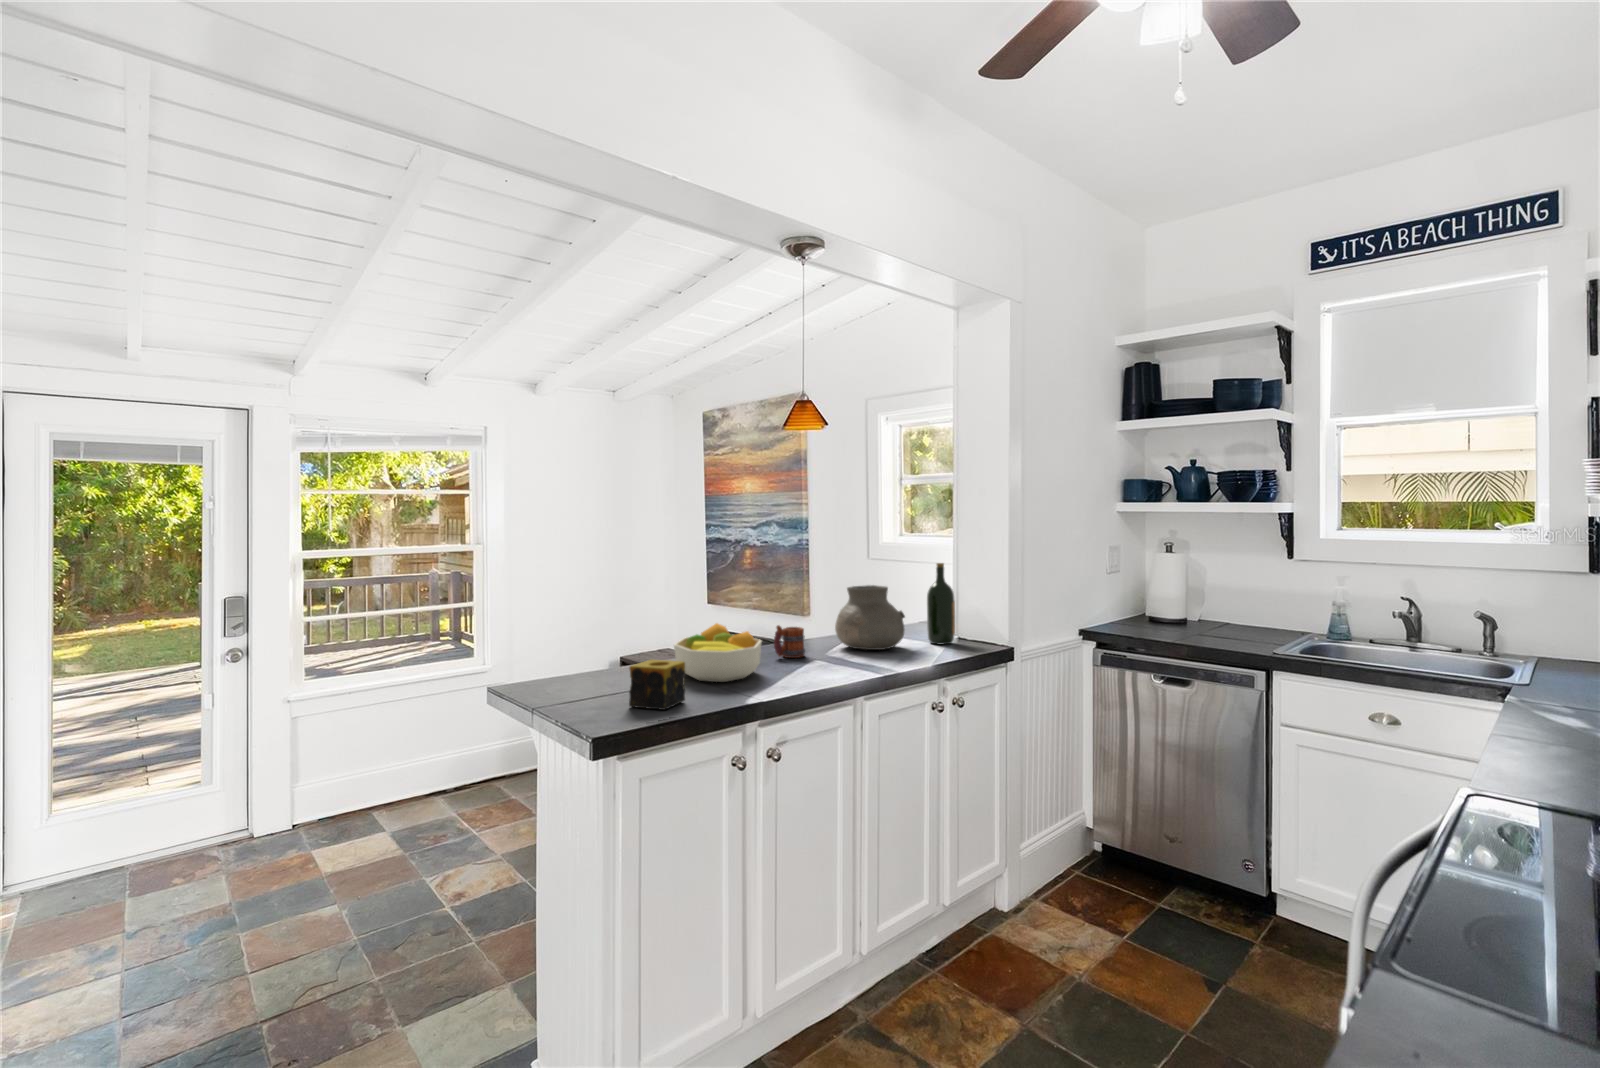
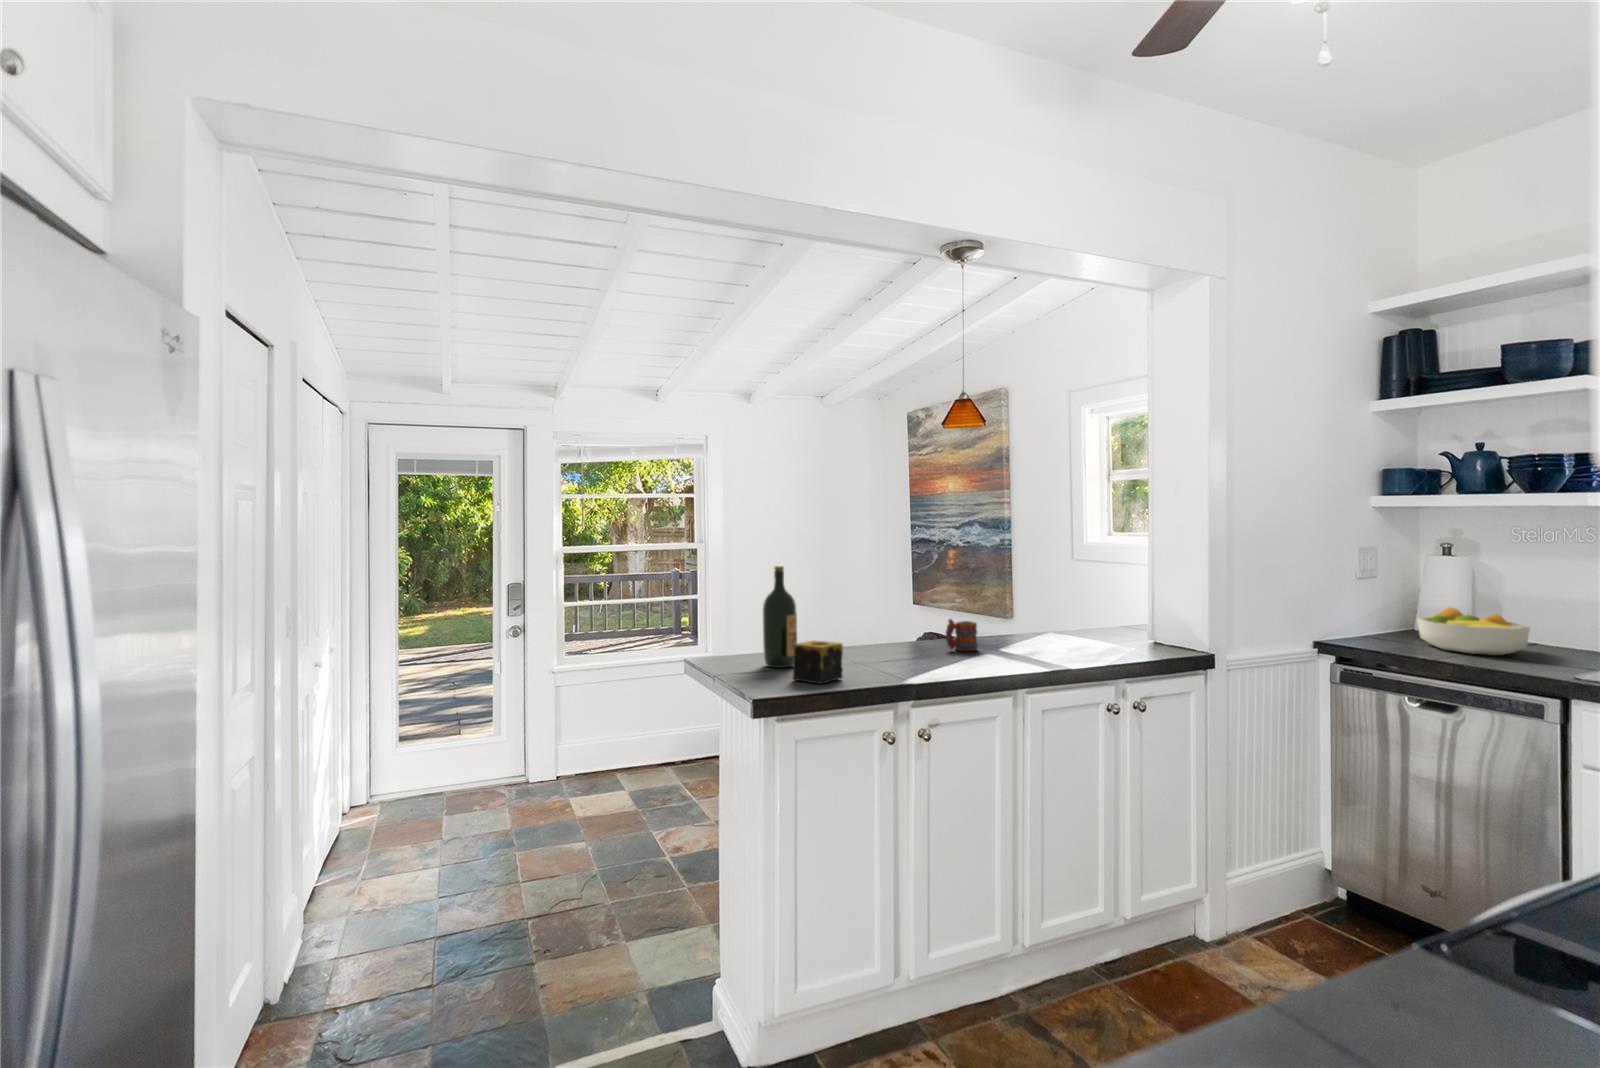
wine bottle: present [927,563,955,644] -> present [763,566,797,668]
vase: present [835,585,905,650] -> none [1014,583,1089,649]
fruit bowl: present [674,623,762,682] -> present [1417,607,1530,655]

